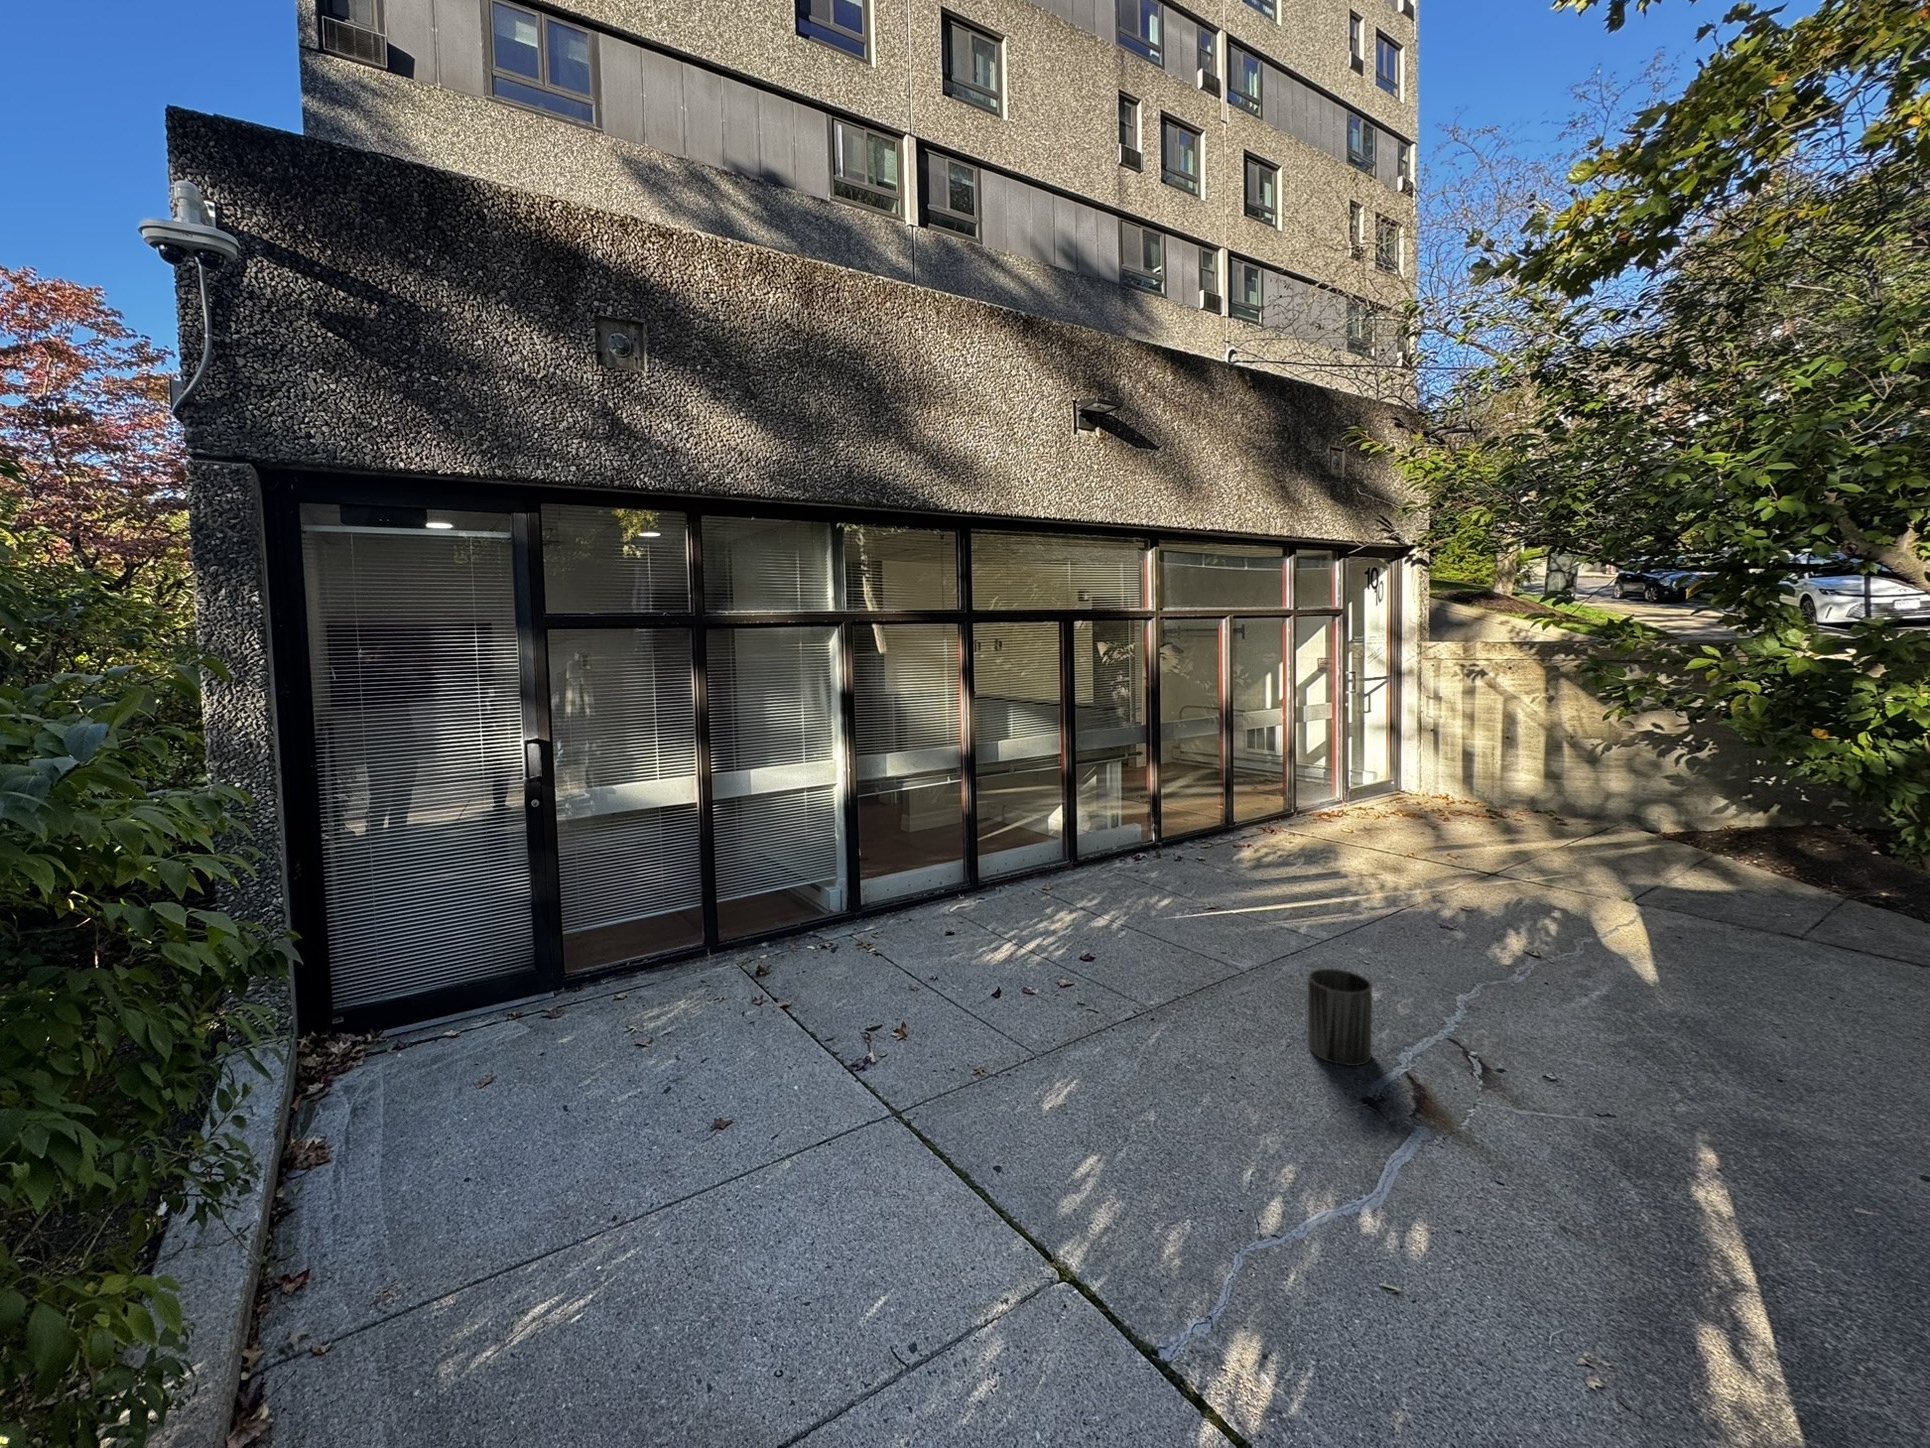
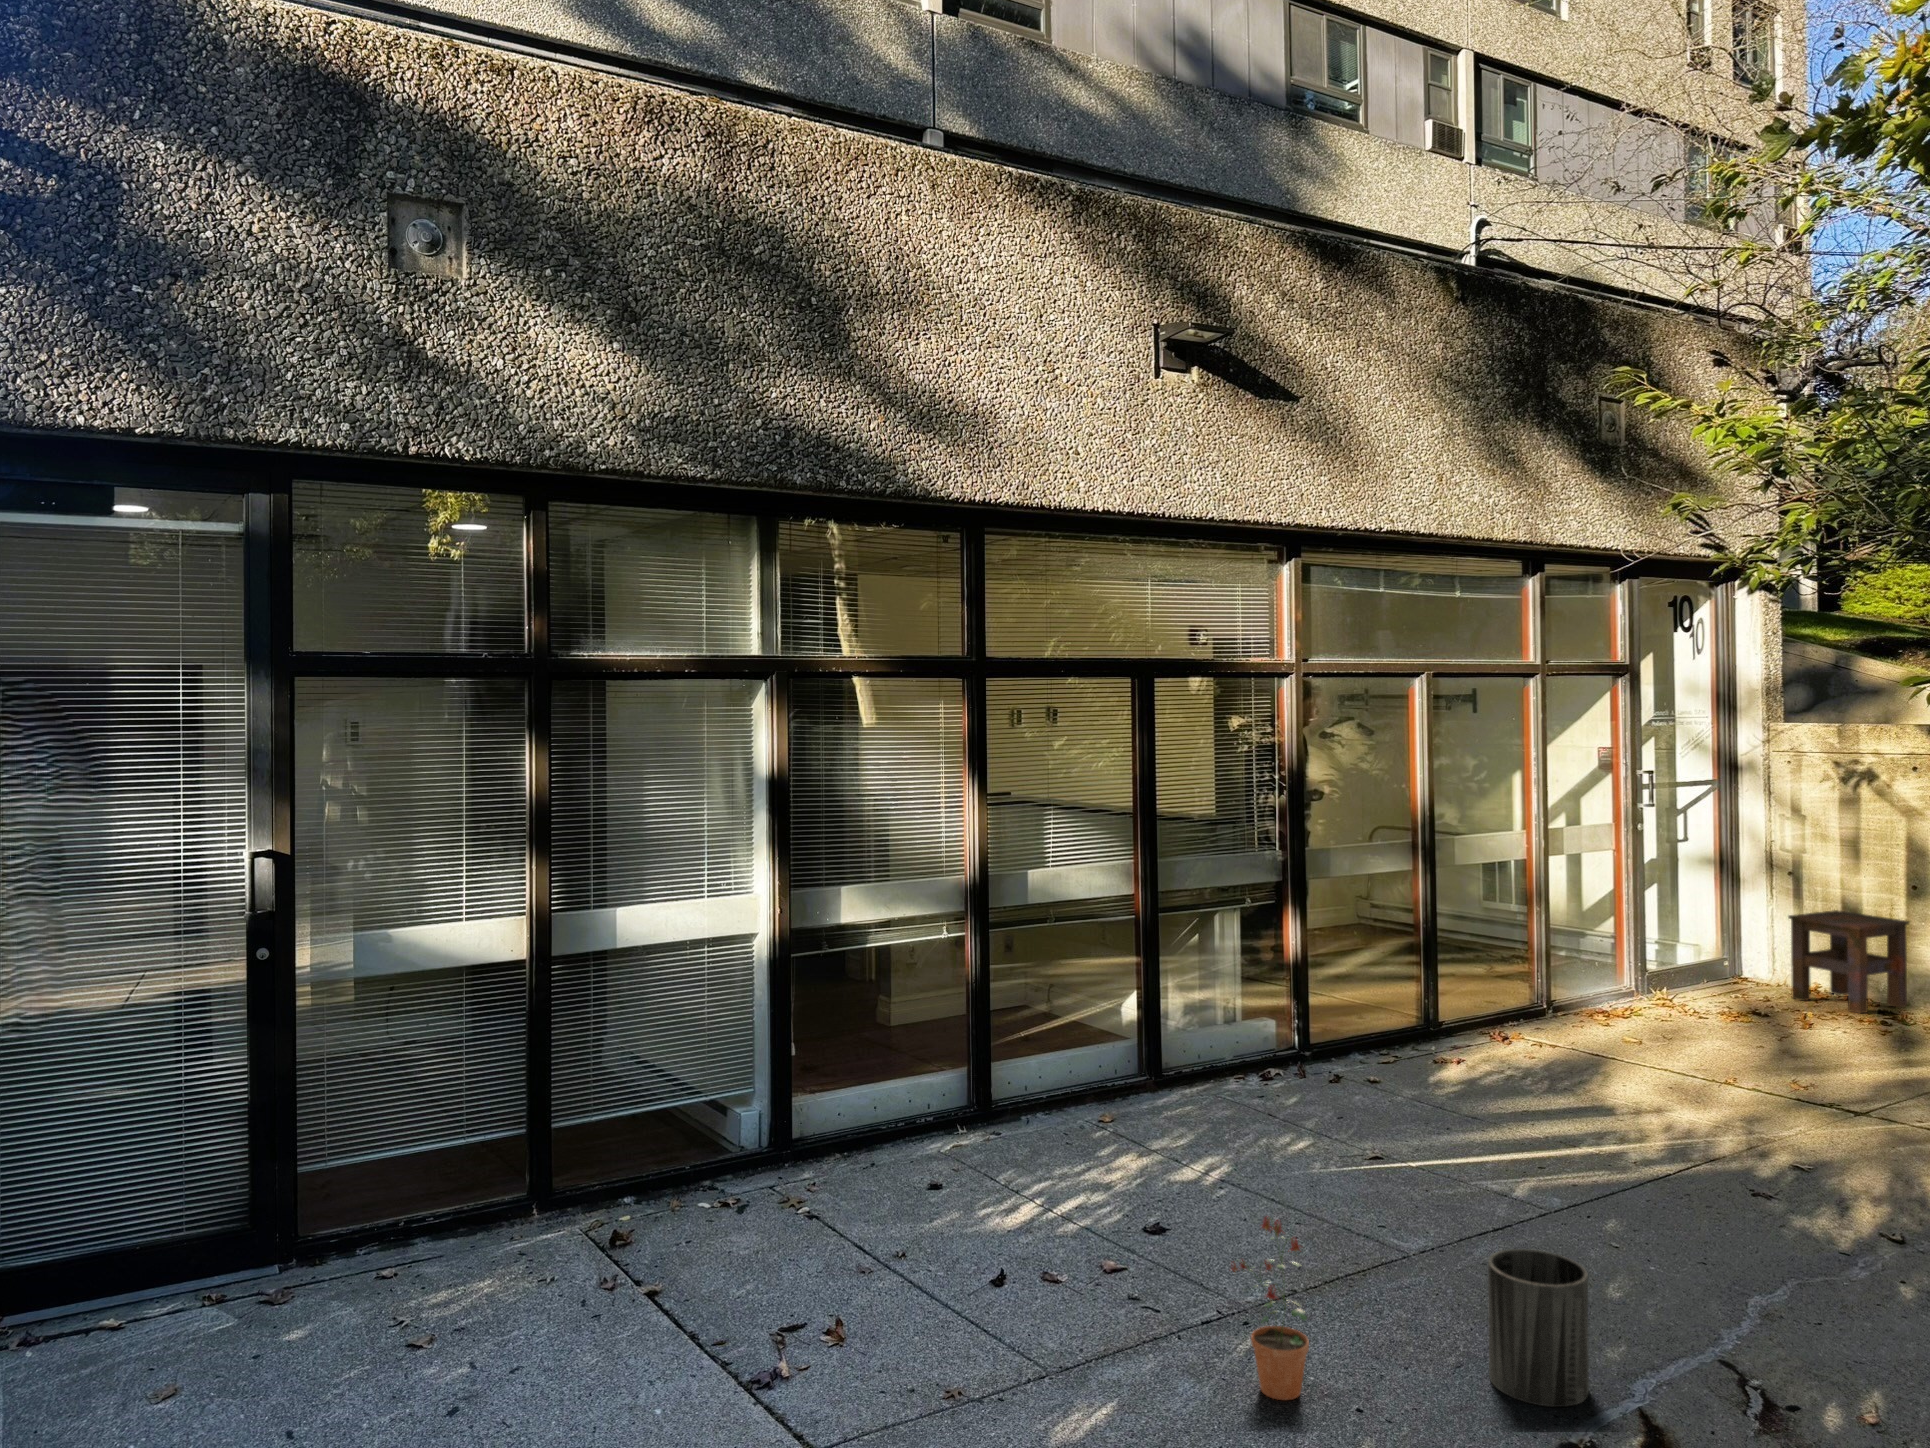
side table: none [1429,751,1501,811] -> present [1788,910,1909,1013]
potted plant: none [1149,953,1204,1066] -> present [1231,1217,1309,1400]

